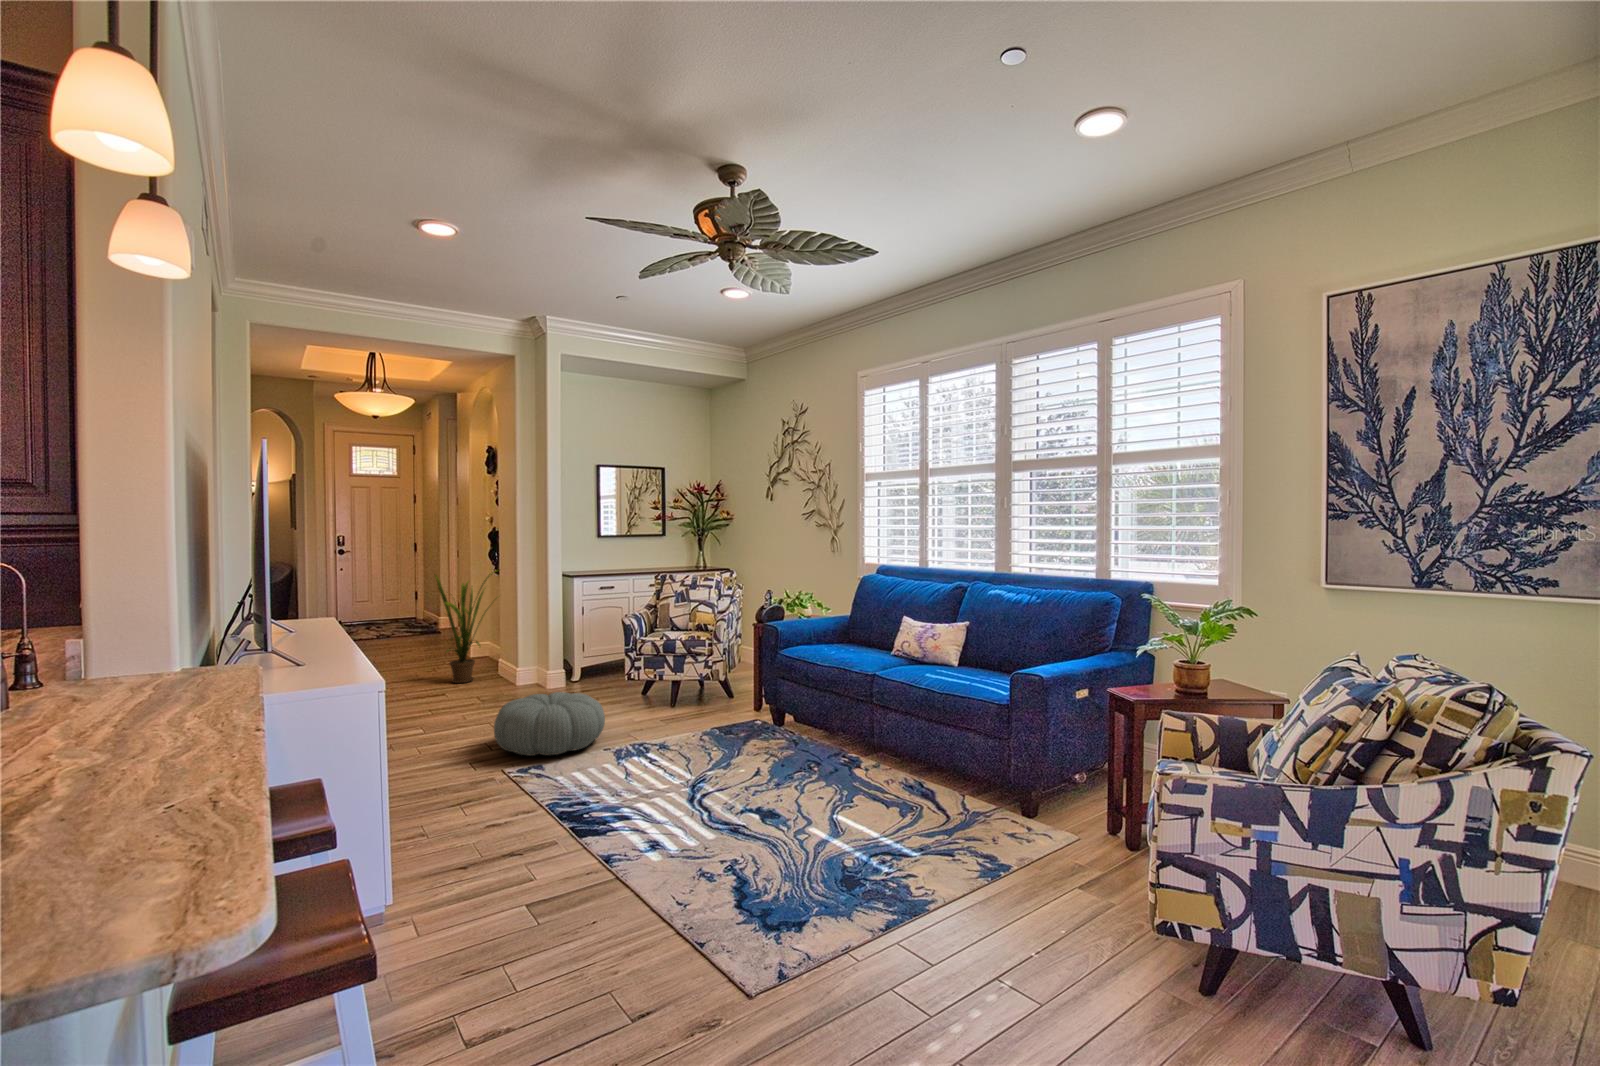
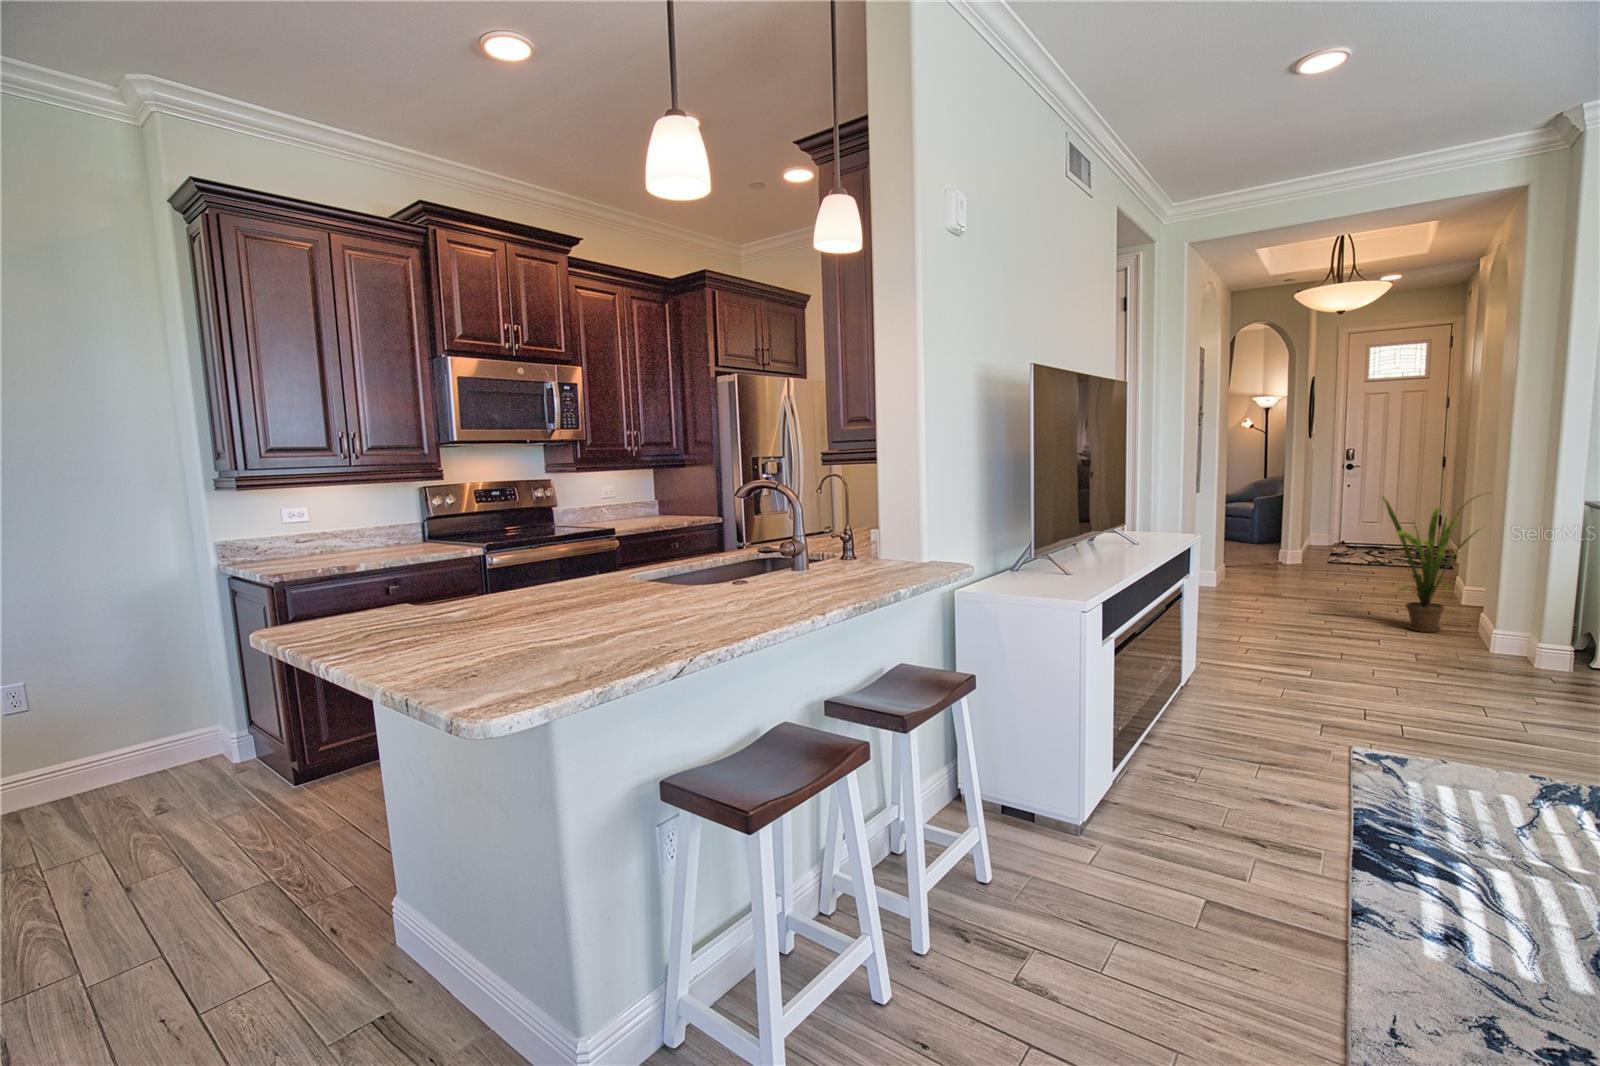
pouf: present [494,692,605,756] -> none [1362,666,1561,761]

